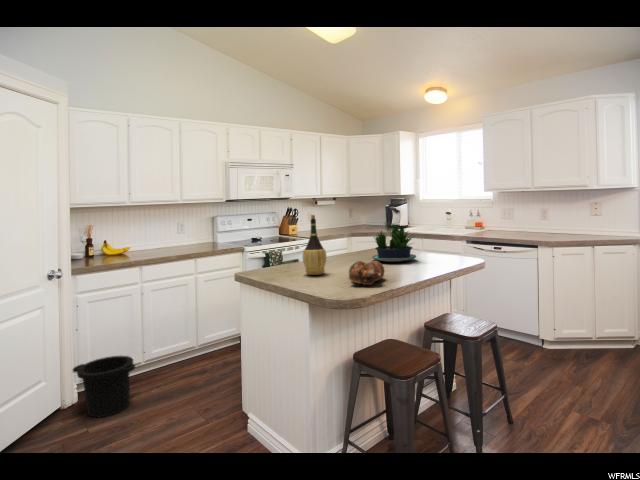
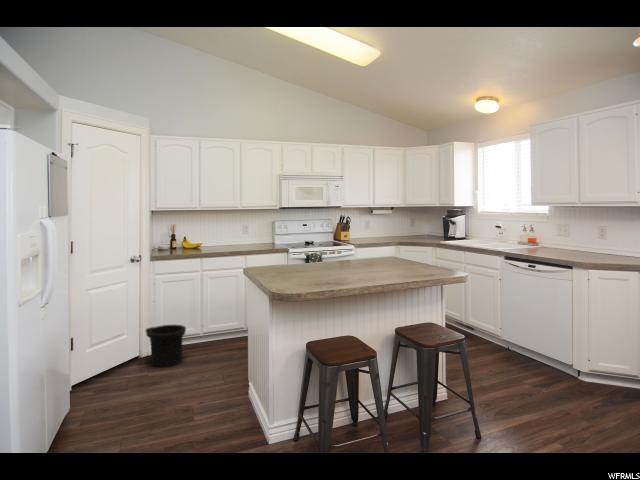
wine bottle: present [303,215,326,275] -> none [279,226,299,274]
potted plant: present [372,225,416,262] -> none [353,237,392,269]
bread loaf: present [349,261,385,285] -> none [296,266,334,285]

